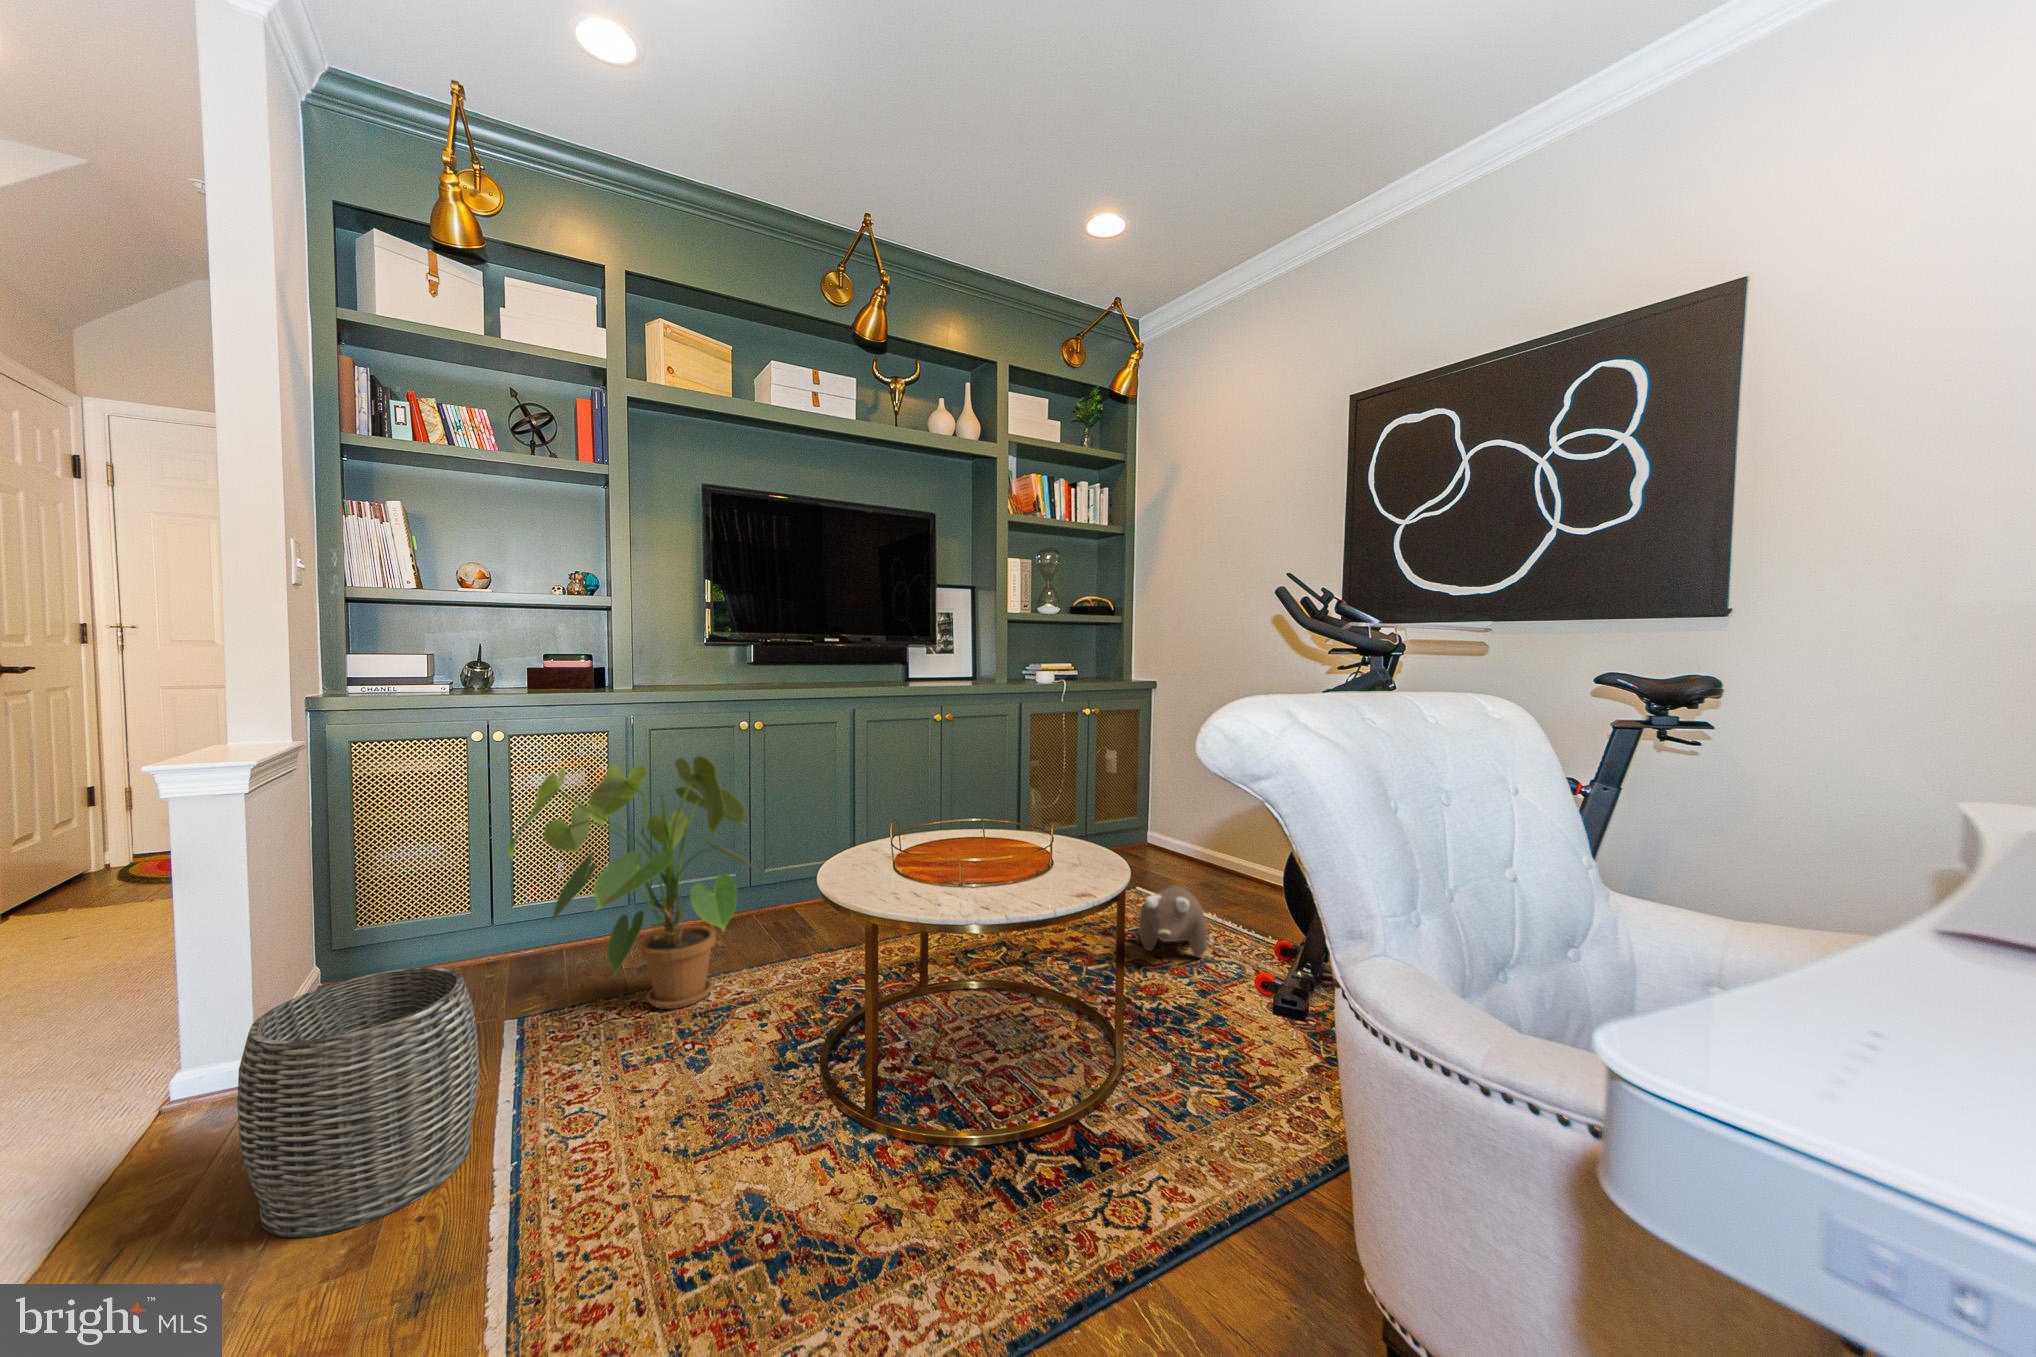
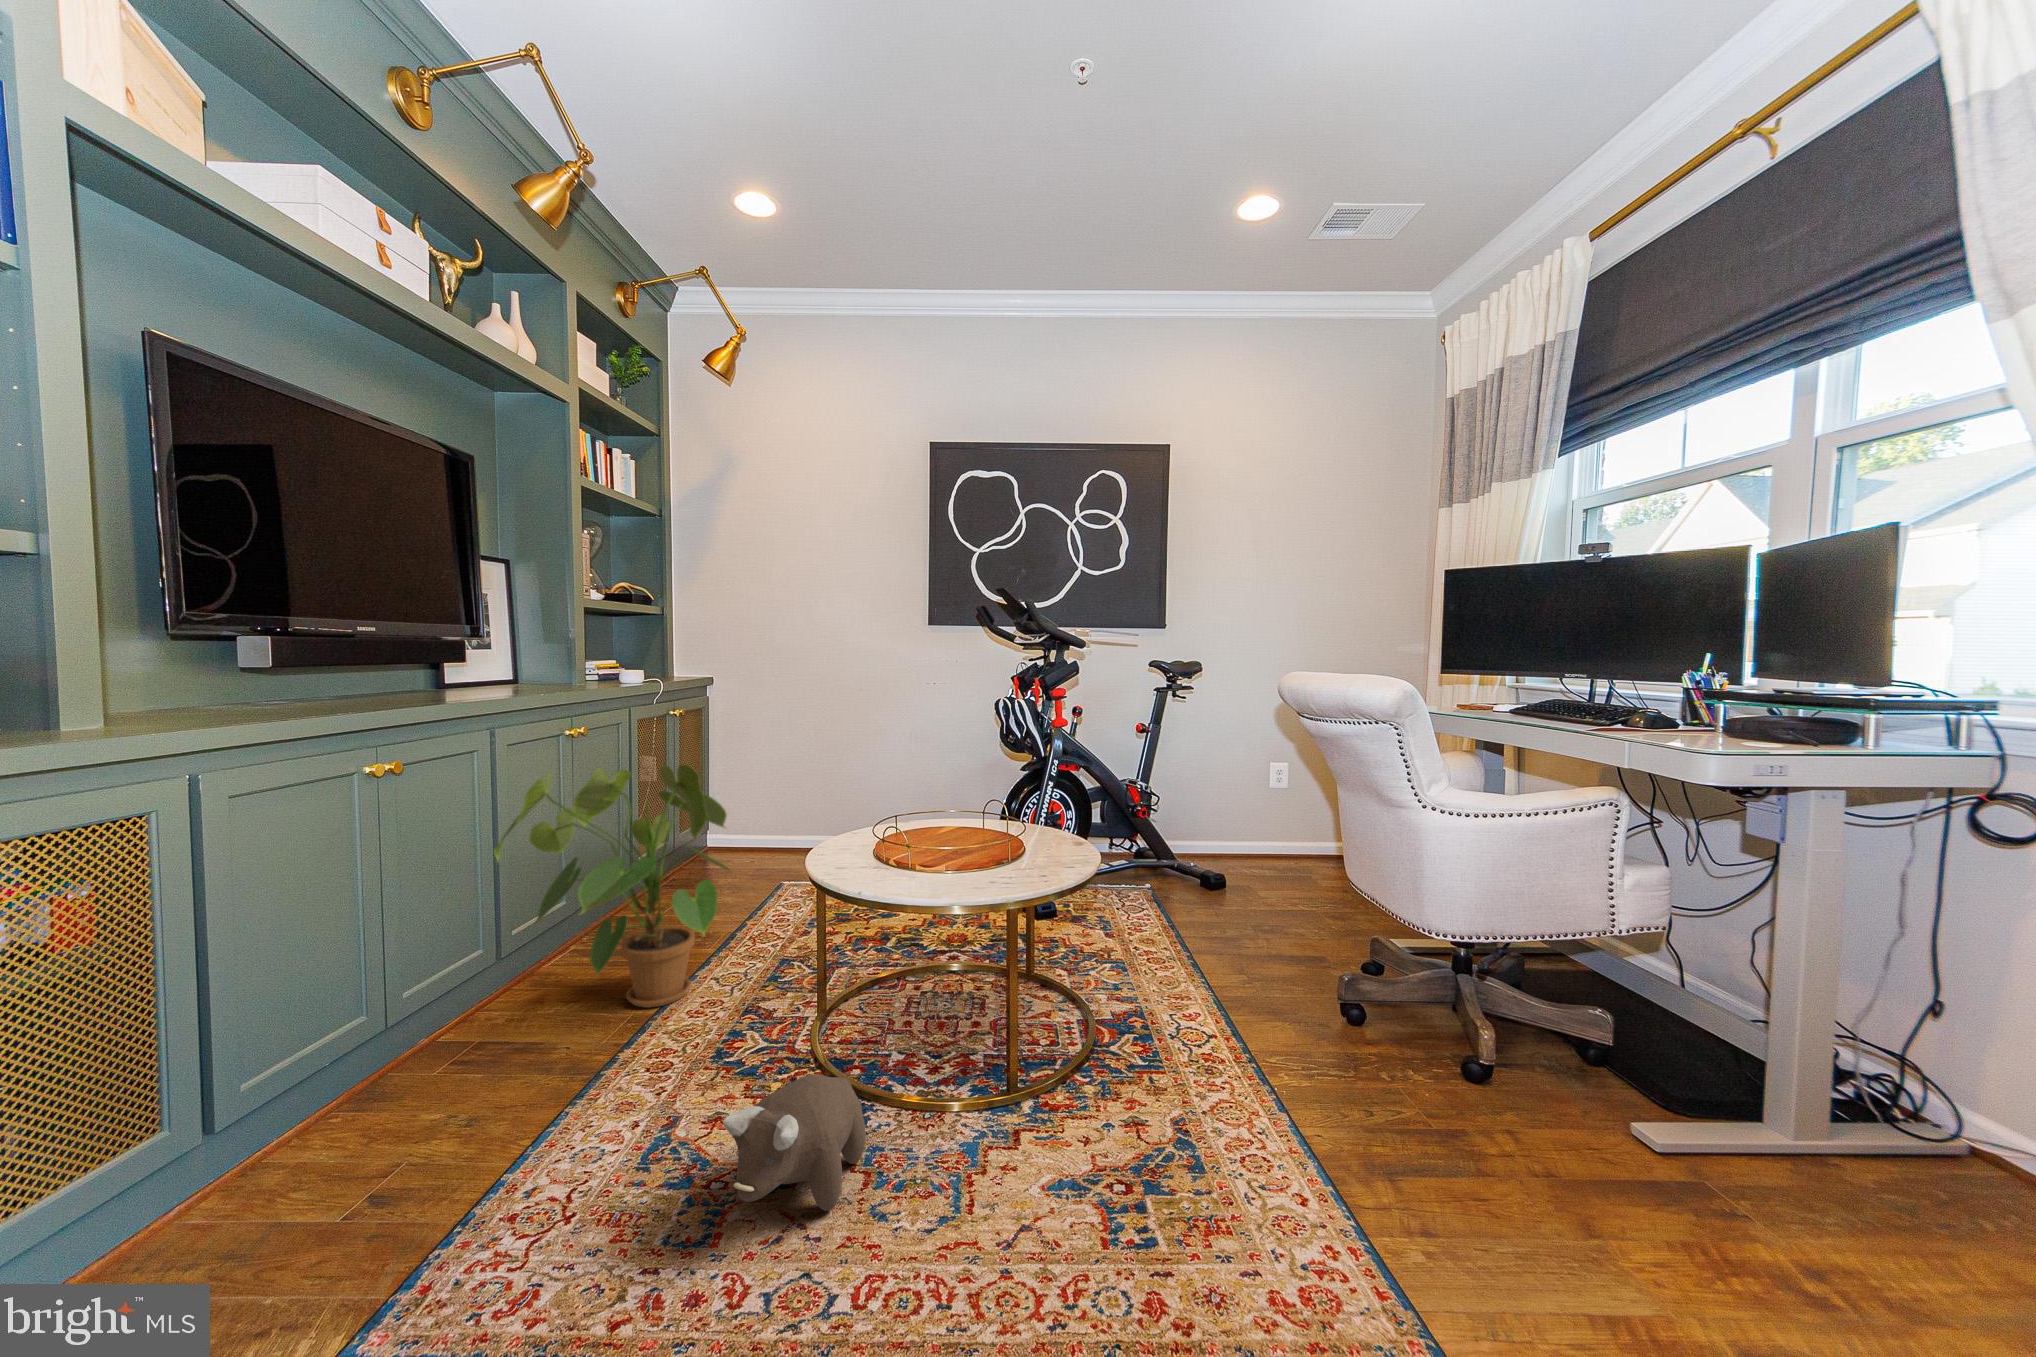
plush toy: present [1139,886,1208,958] -> present [723,1074,866,1211]
woven basket: present [237,967,479,1238] -> none [229,971,463,1237]

